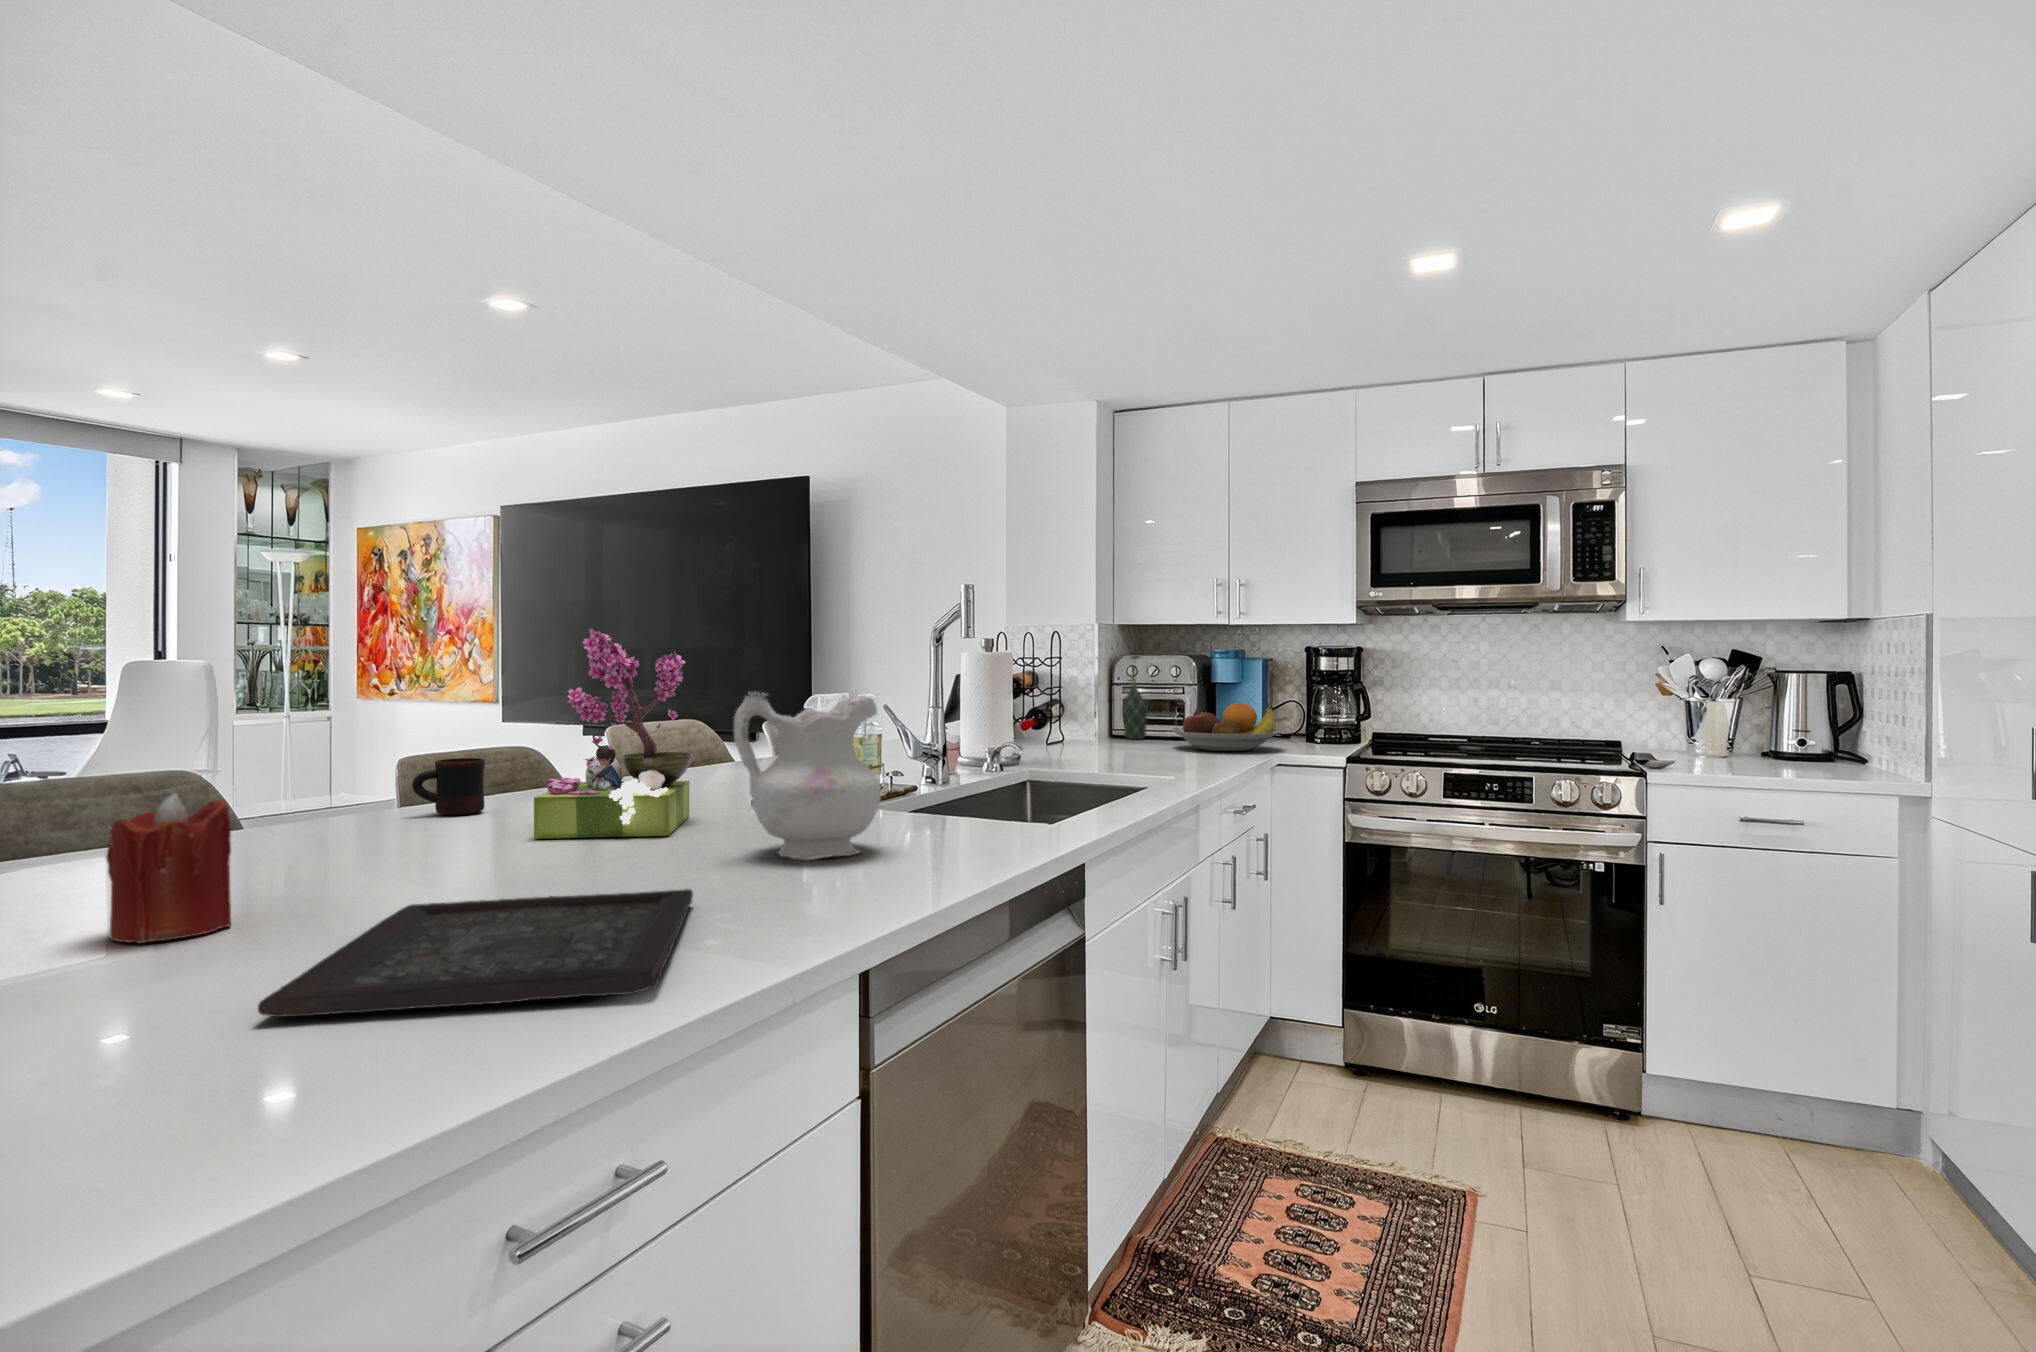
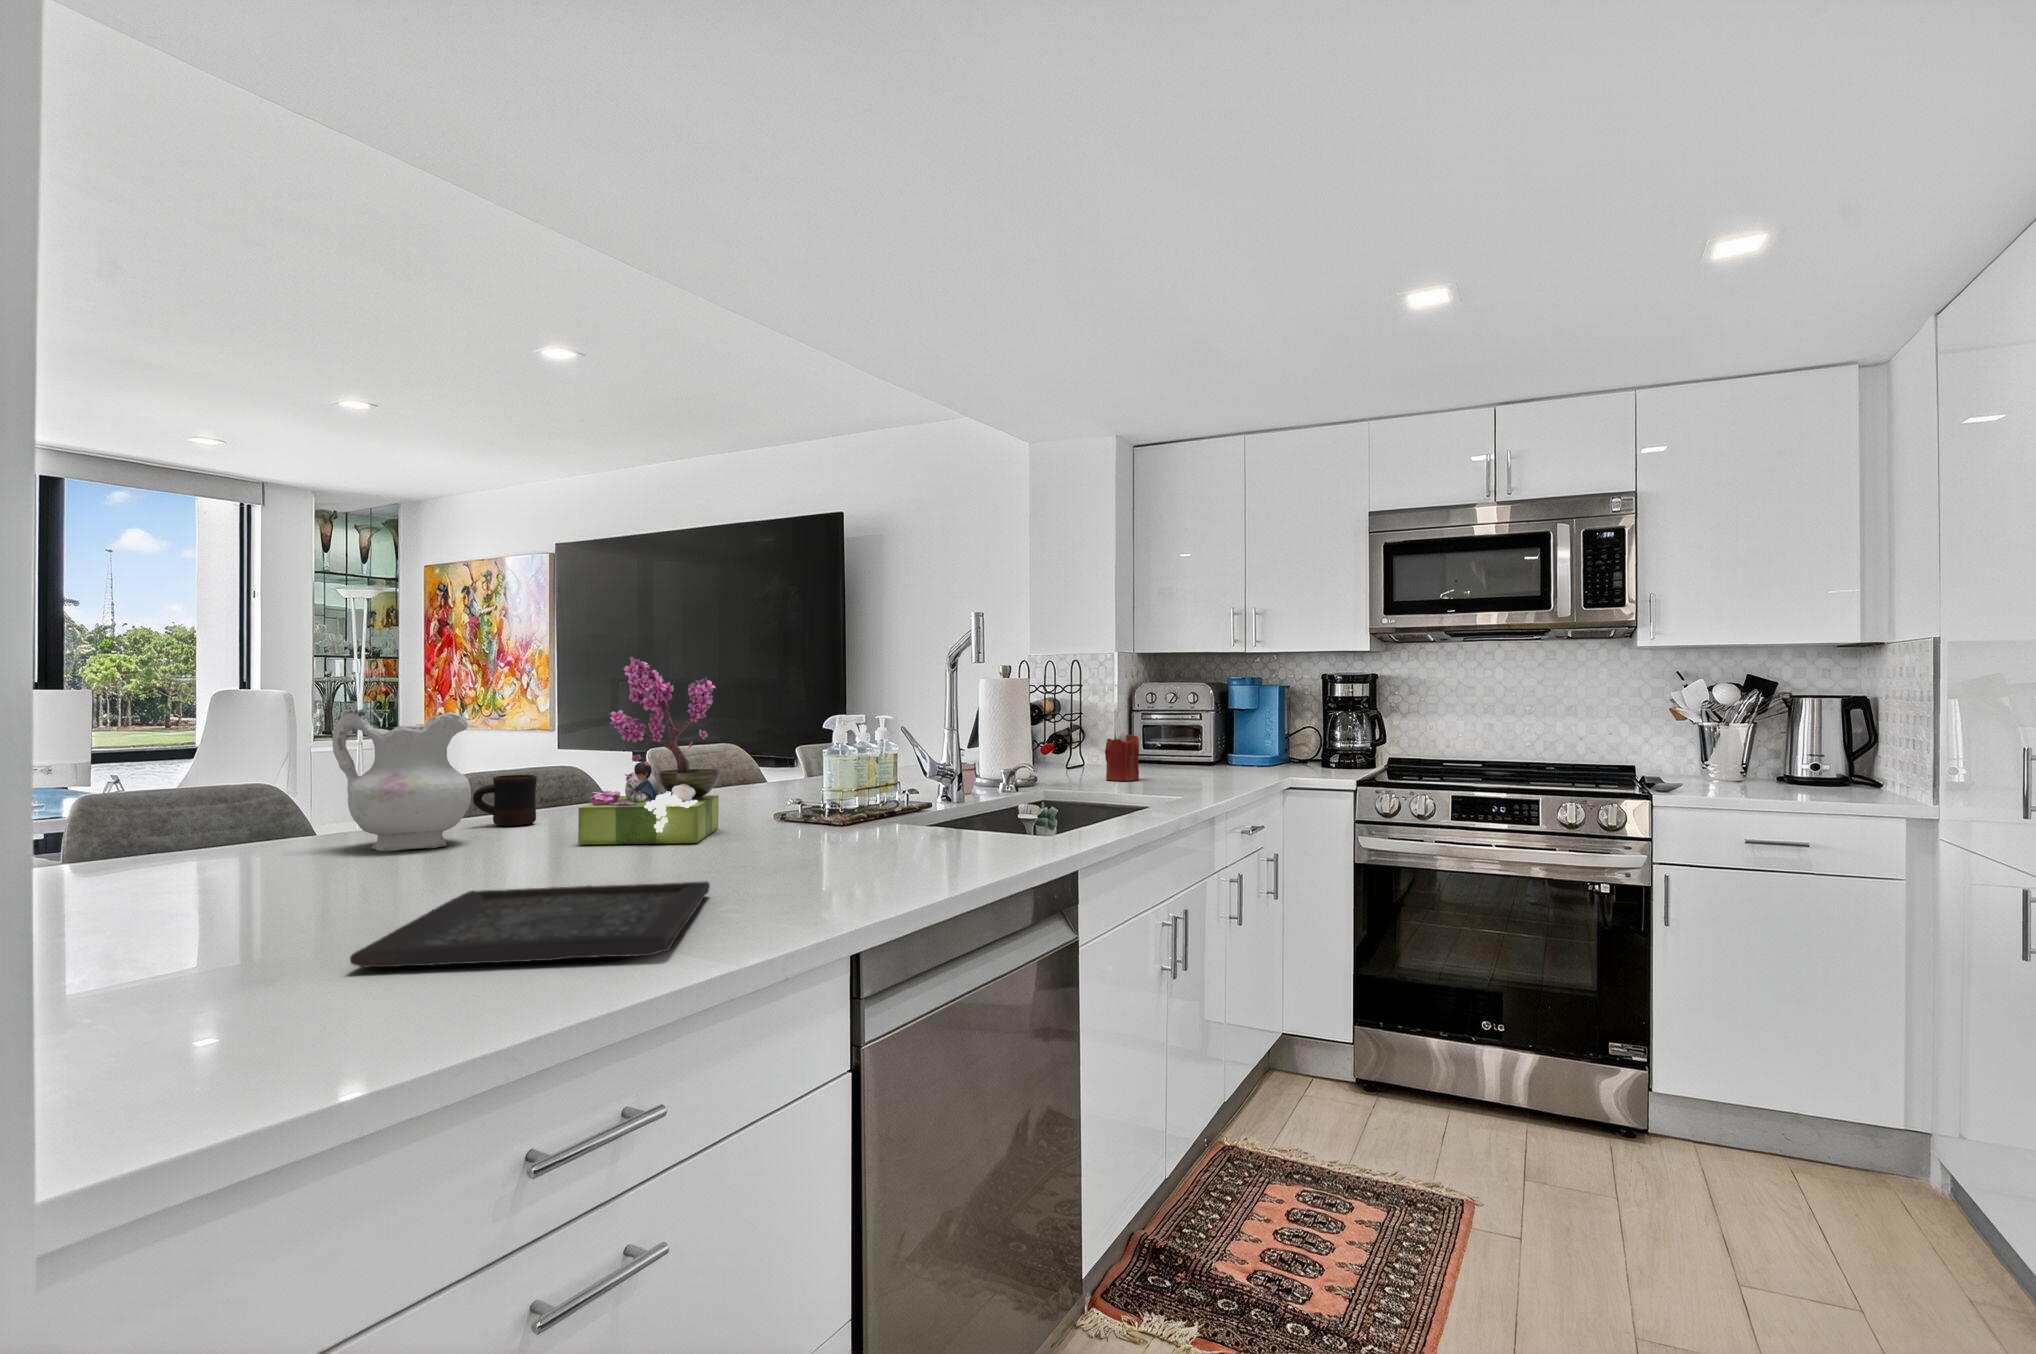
wine bottle: present [1122,656,1147,739] -> none [1144,683,1170,764]
ceramic pitcher: present [734,692,881,859] -> present [333,709,471,850]
fruit bowl: present [1171,703,1281,751] -> none [1188,728,1296,775]
candle: present [106,793,231,943] -> present [1105,731,1139,781]

